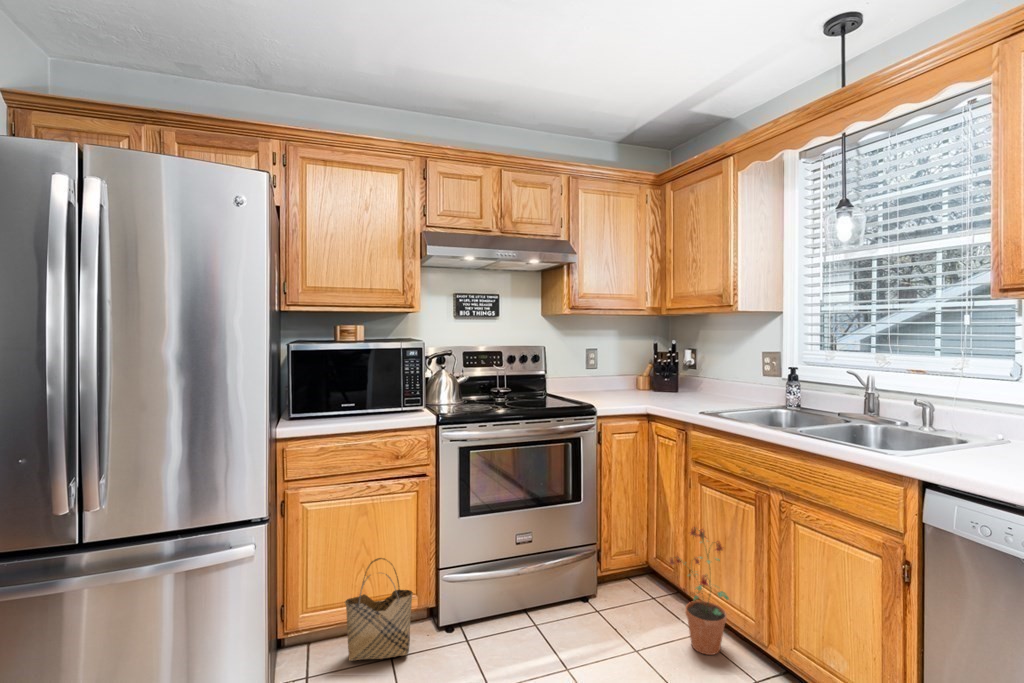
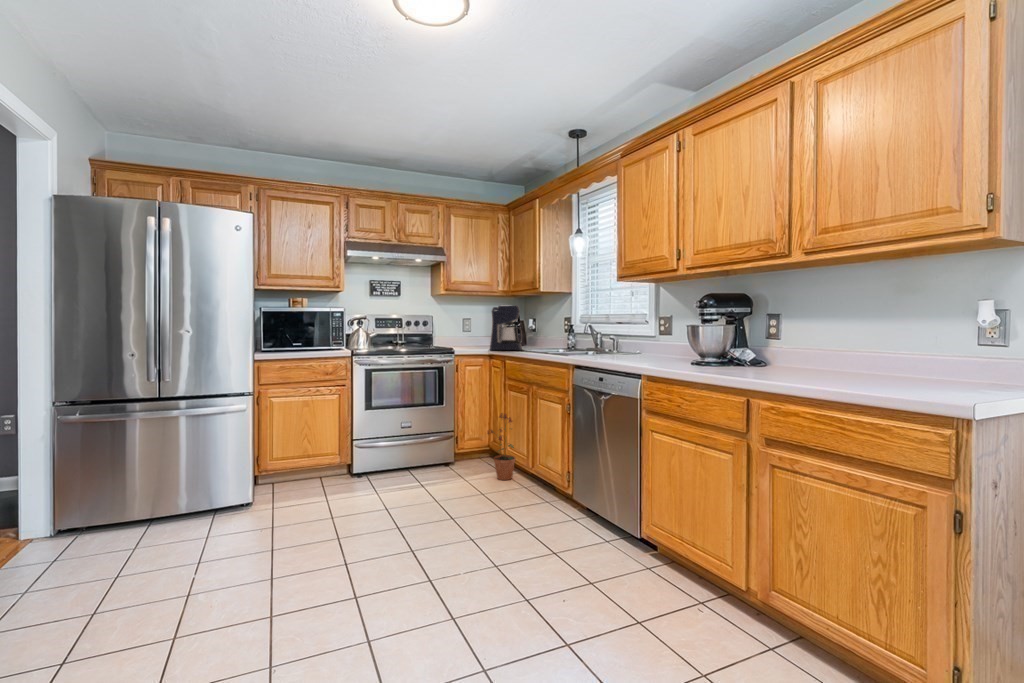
coffee maker: none [658,336,716,413] -> present [490,305,522,350]
woven basket: present [345,558,413,661] -> none [296,432,336,485]

